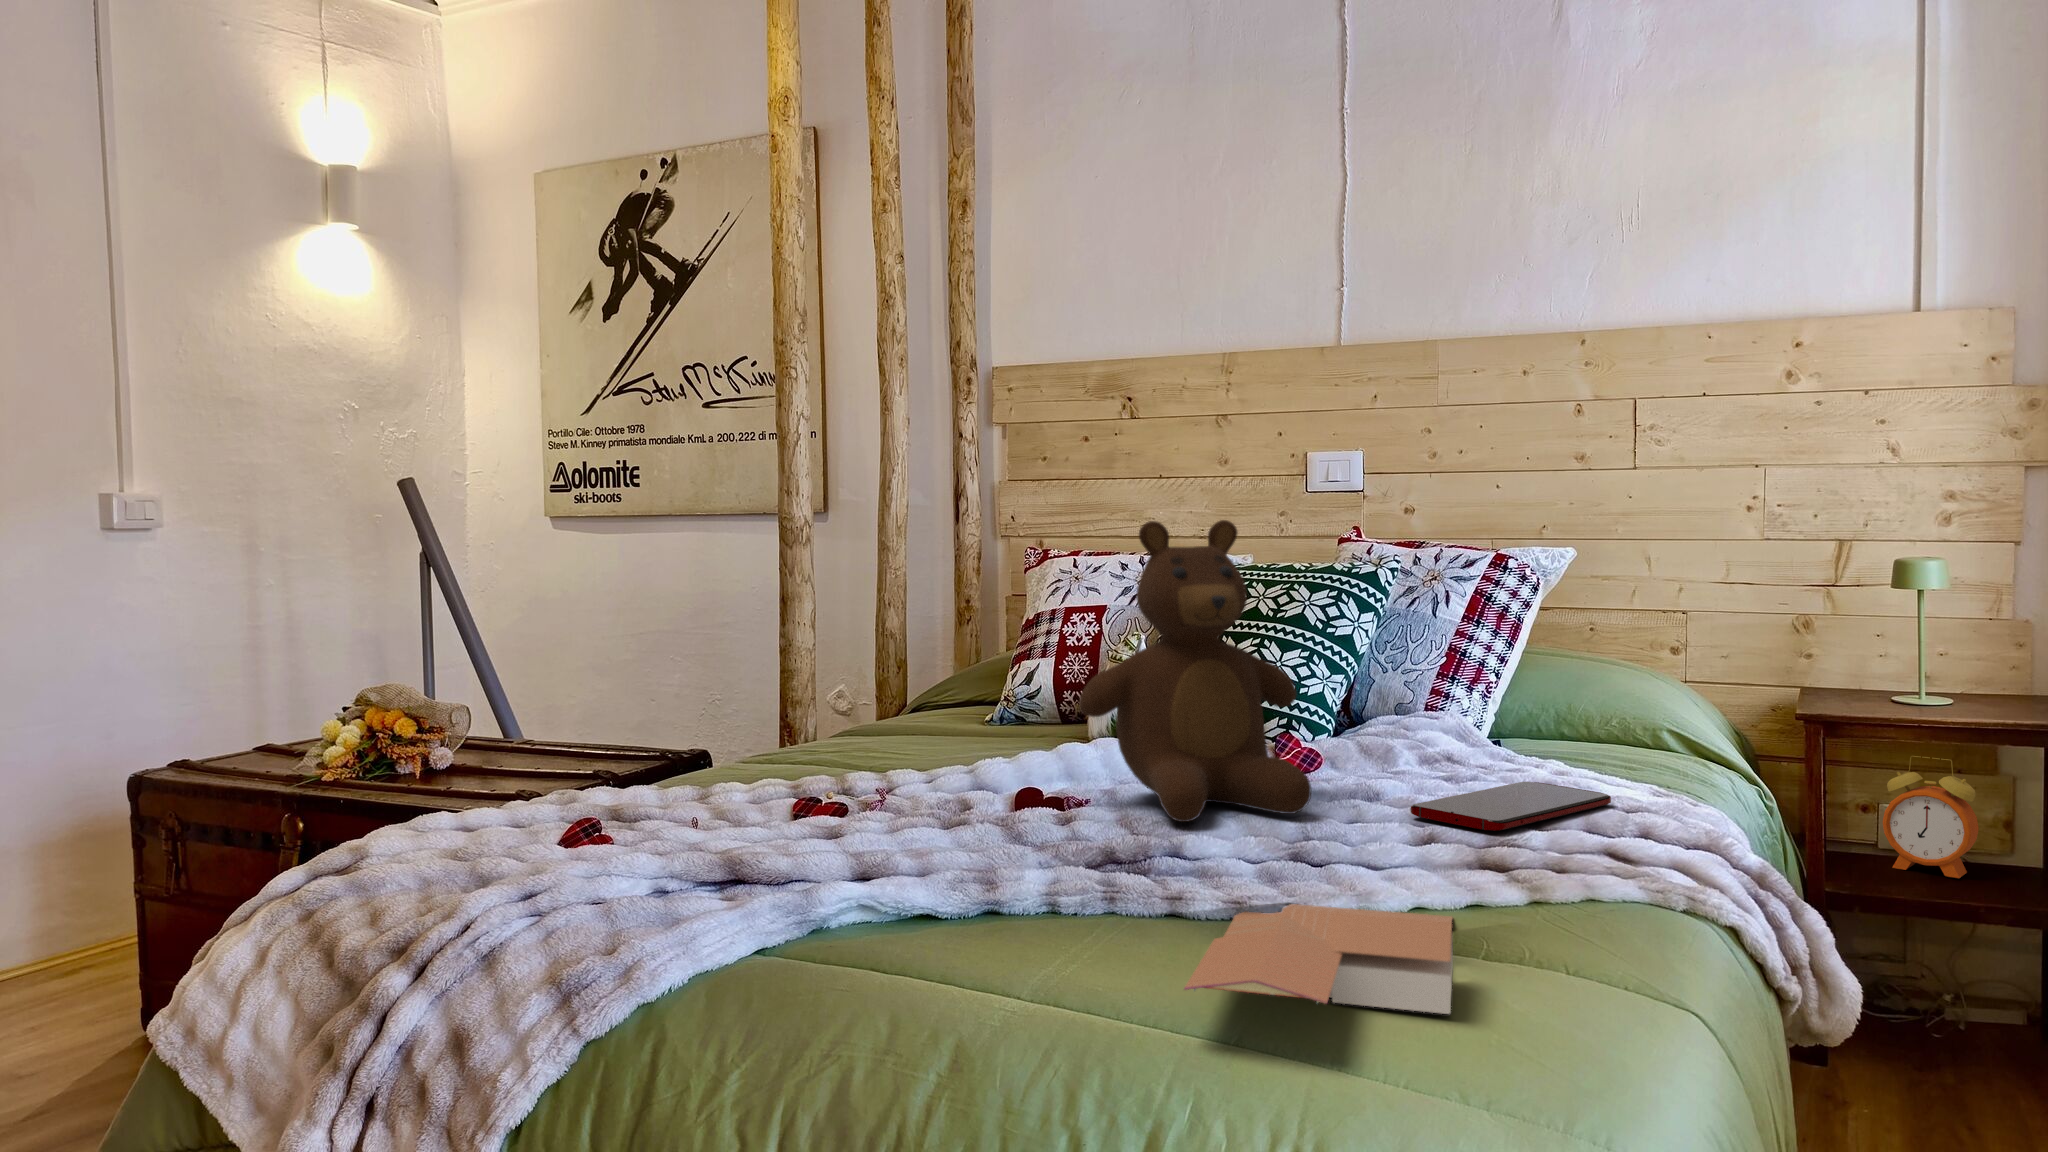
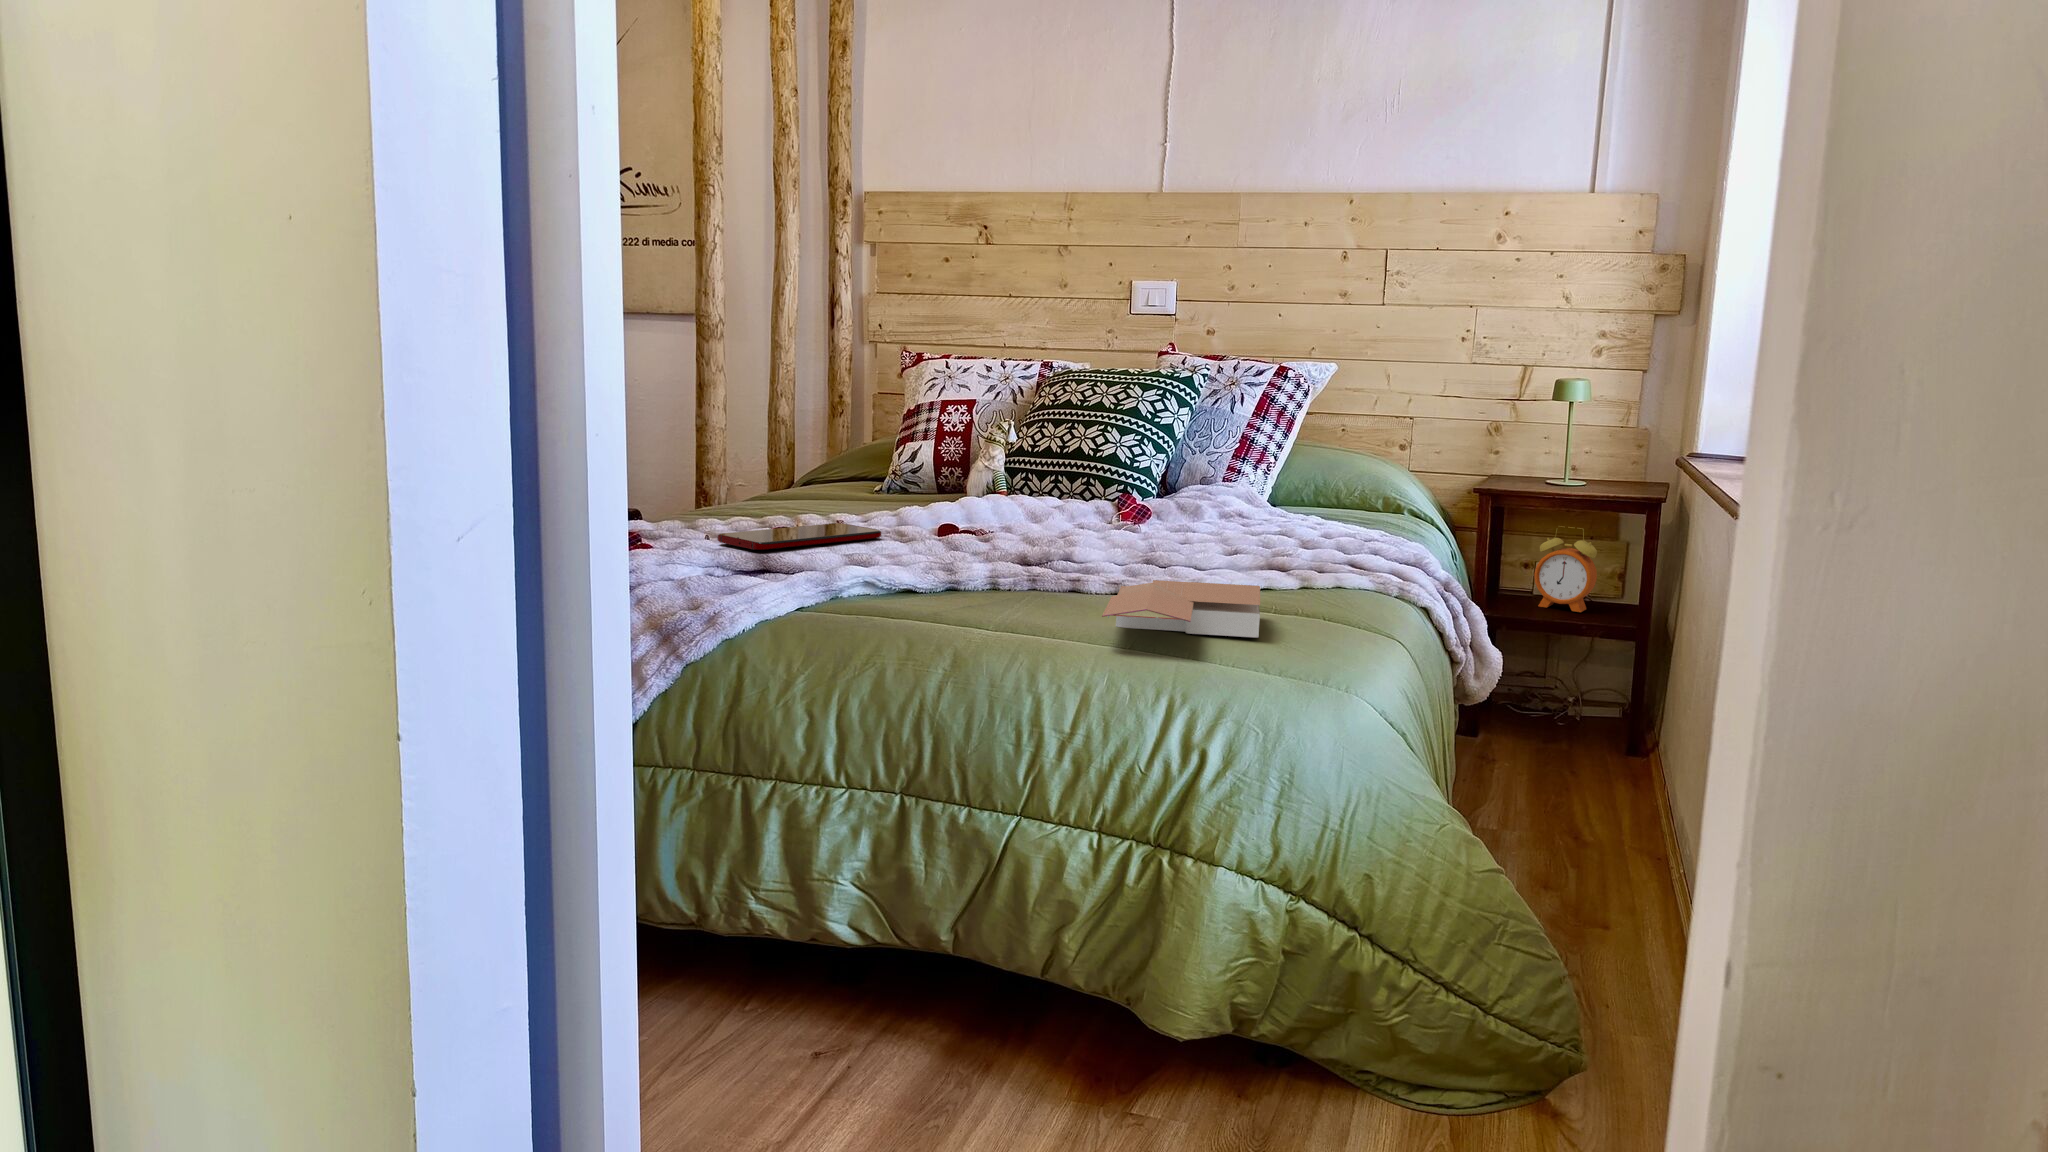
teddy bear: present [1079,520,1311,822] -> none [989,325,1155,543]
smartphone: present [1411,782,1611,831] -> present [717,523,881,550]

